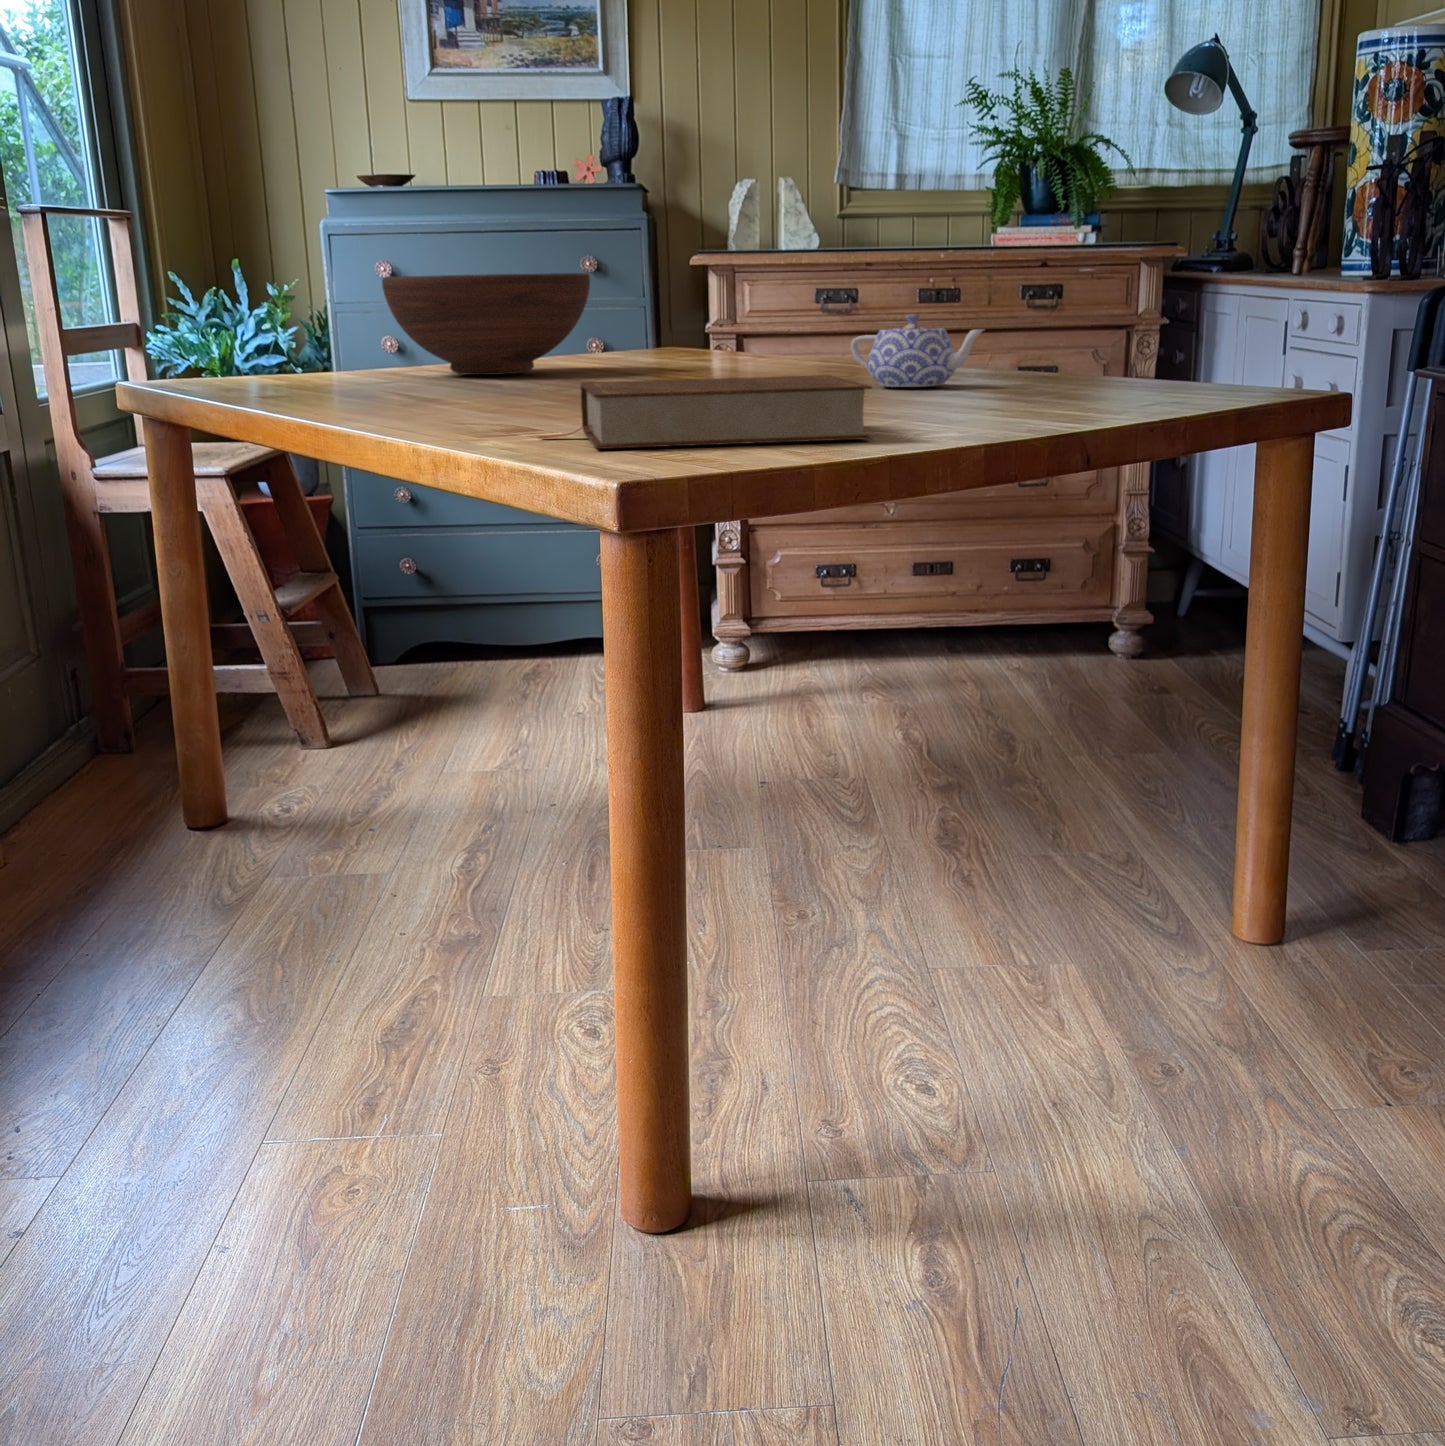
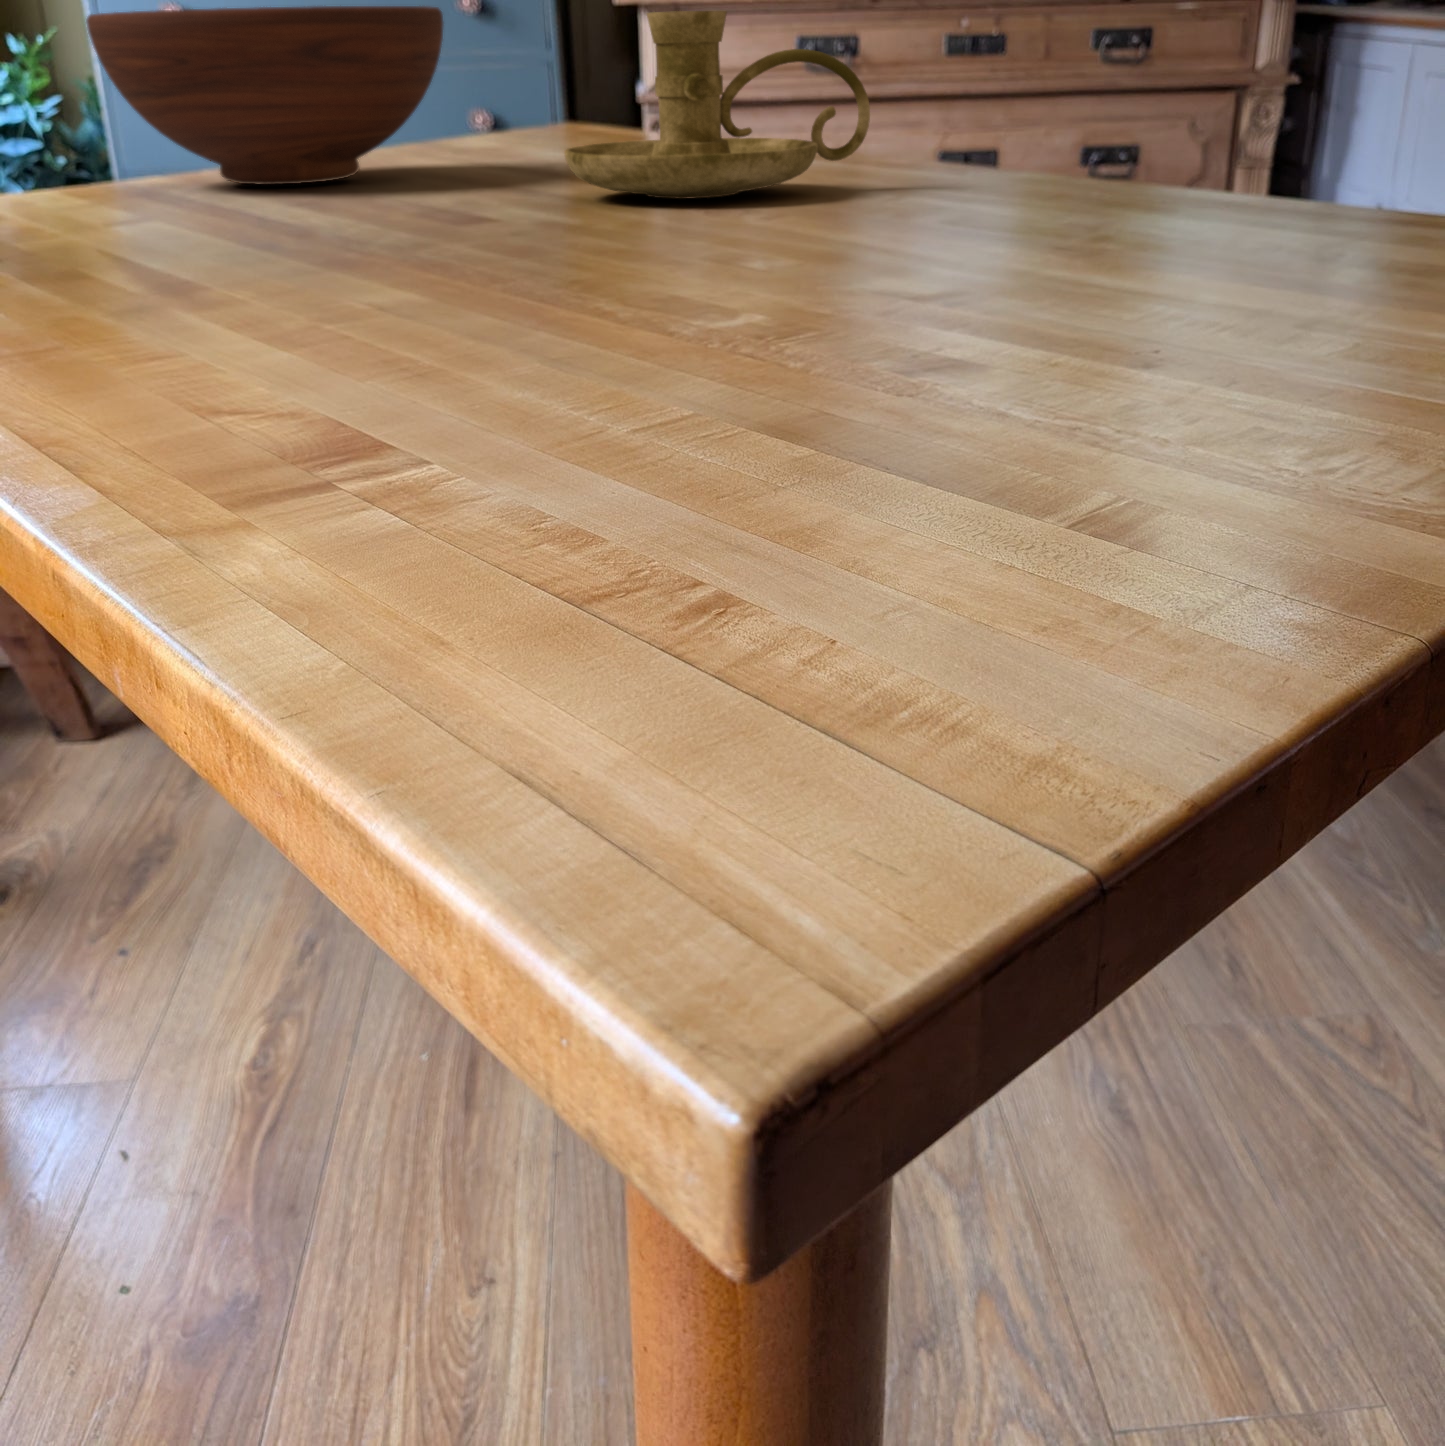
candle holder: none [664,278,843,380] -> present [564,11,870,199]
teapot: present [851,314,984,387] -> none [899,77,1163,219]
book: present [540,375,872,449] -> none [156,248,1124,542]

